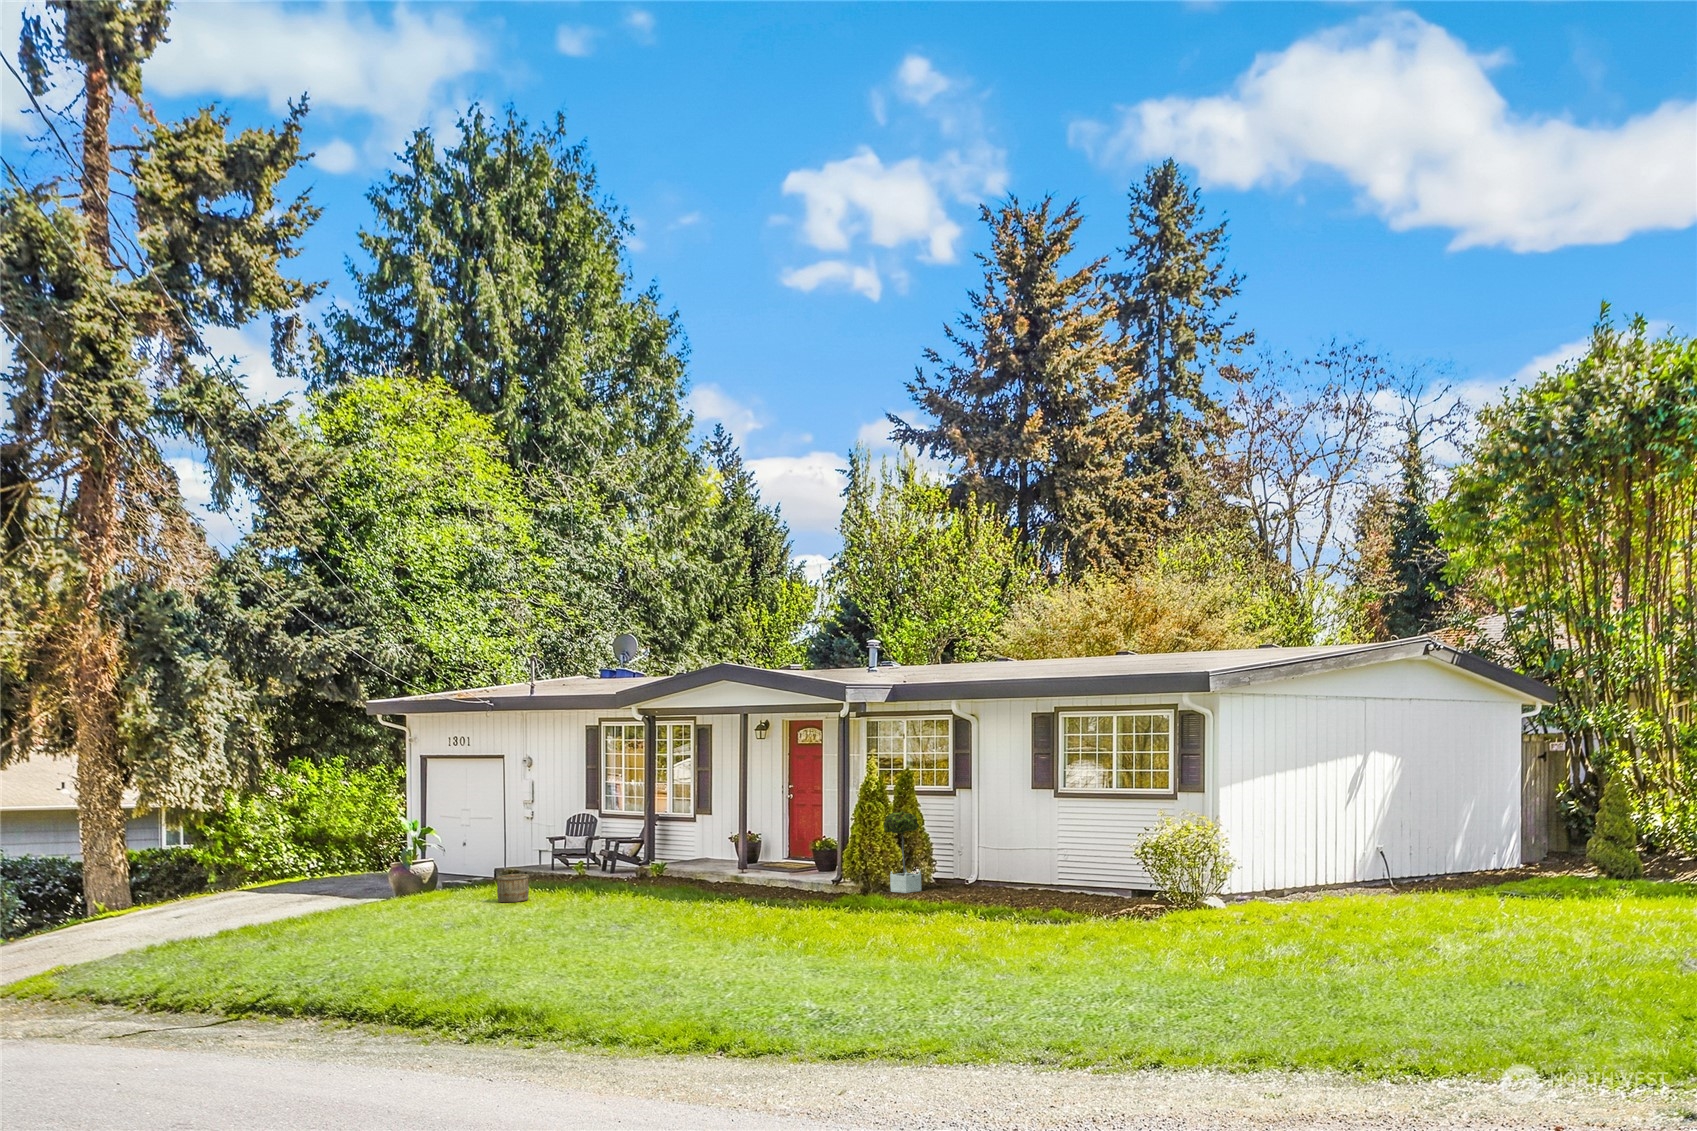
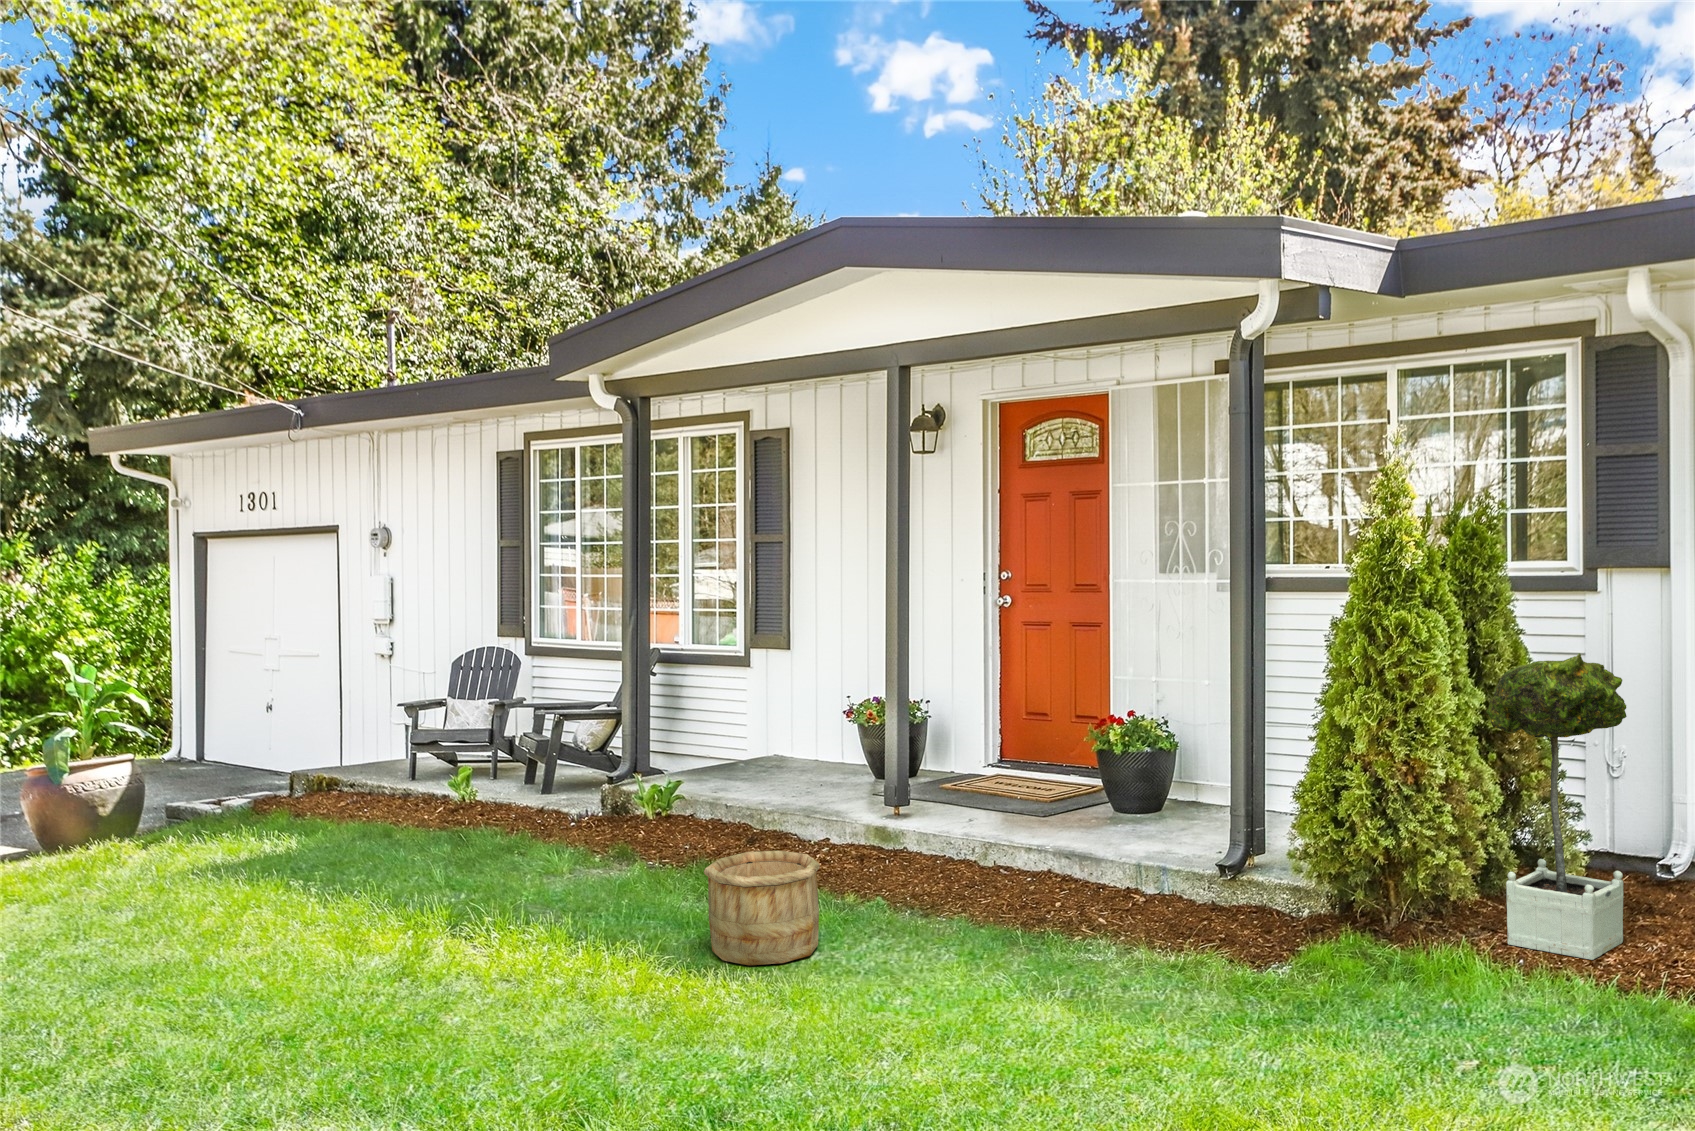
wooden bucket: present [497,874,529,902] -> present [704,851,820,965]

